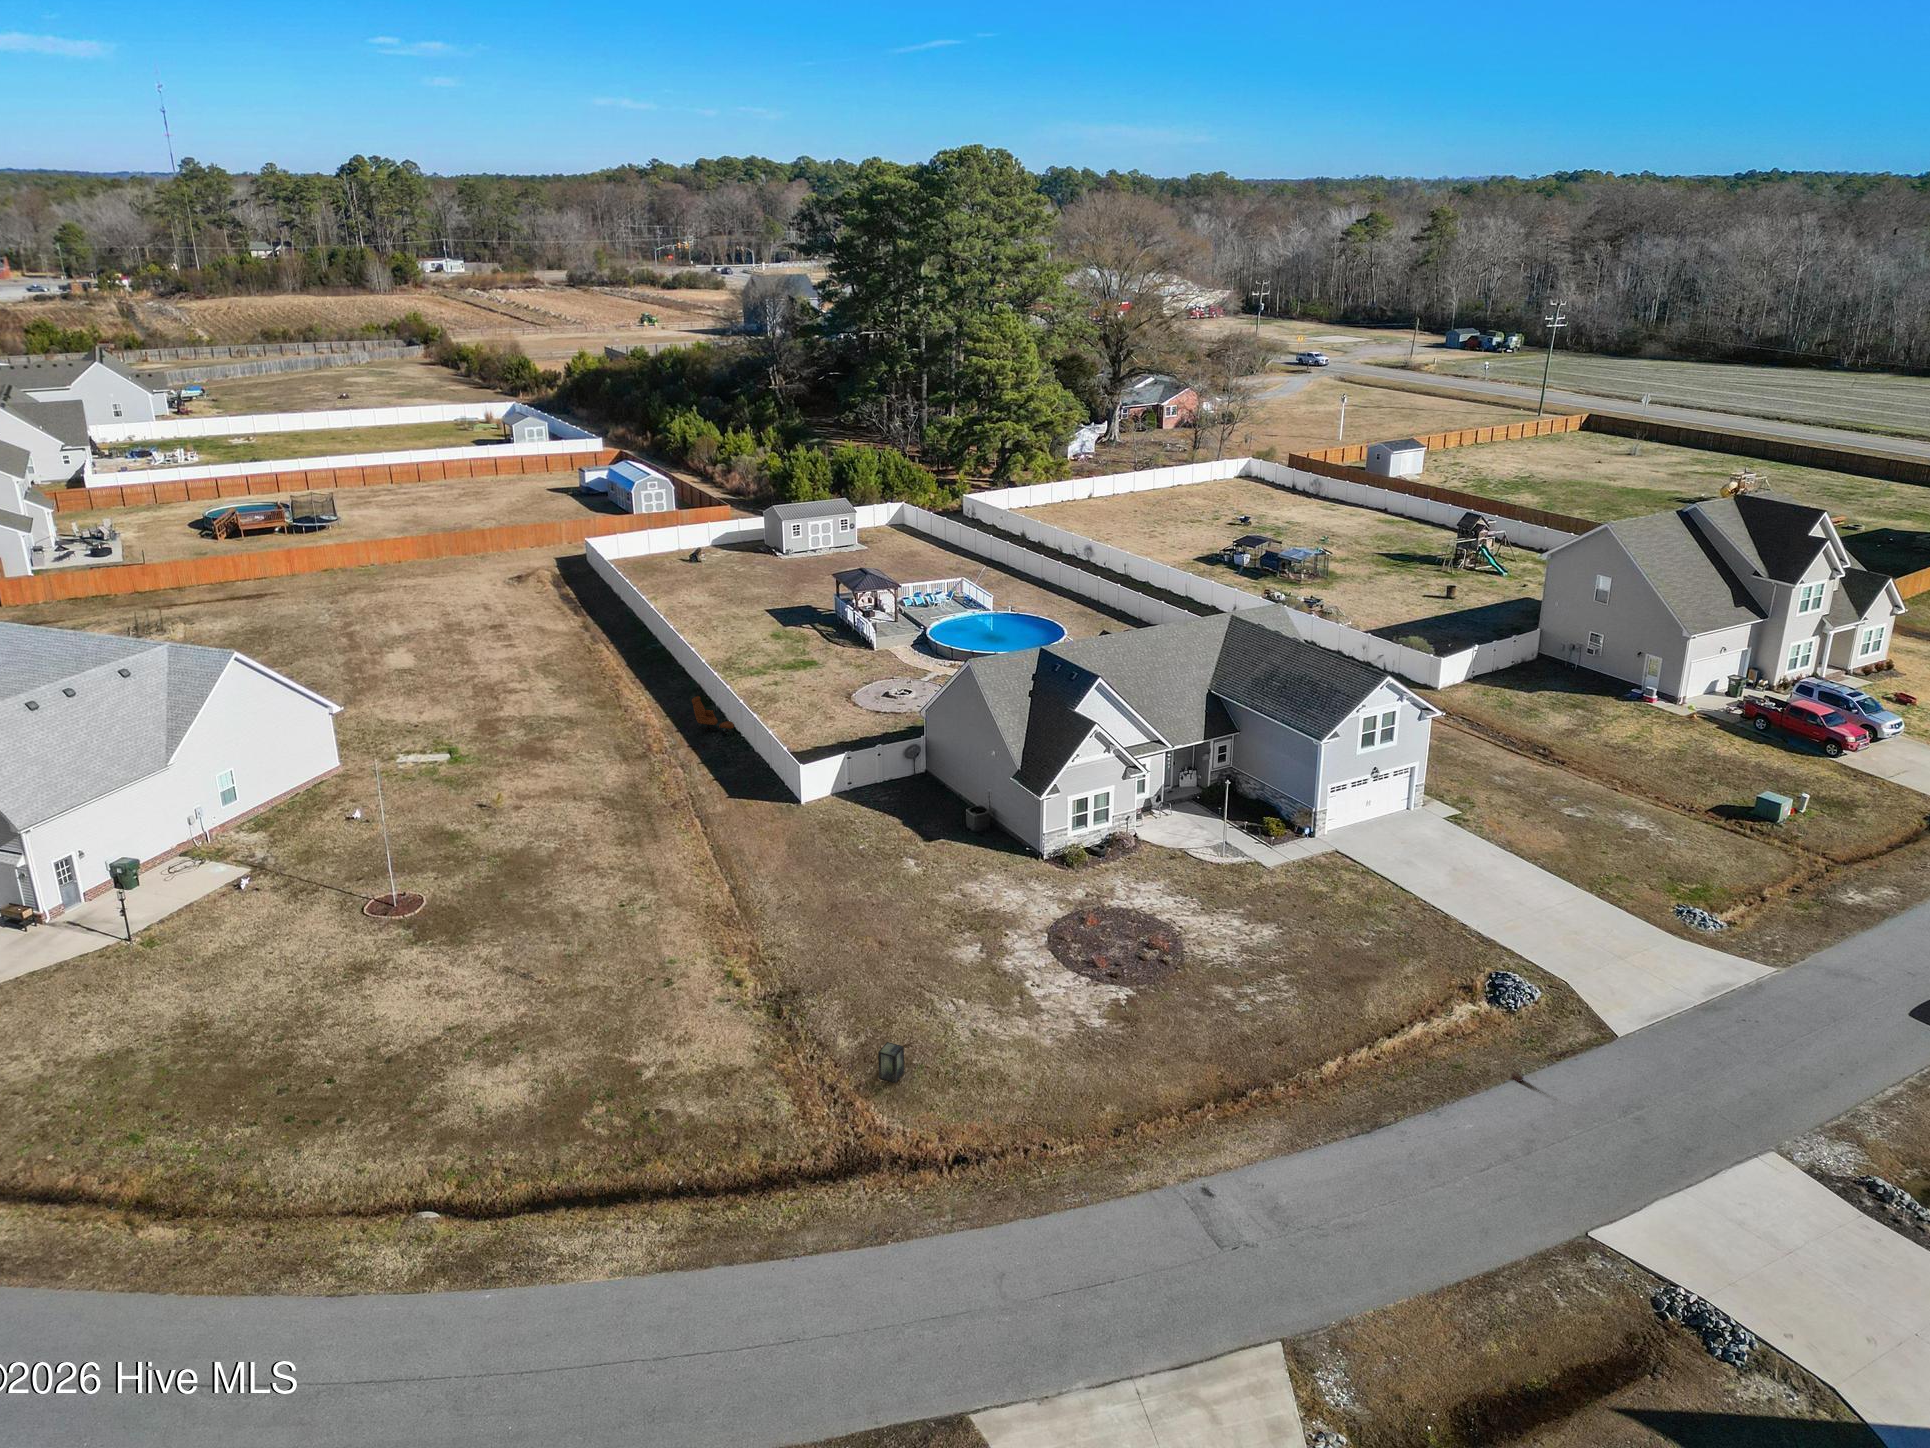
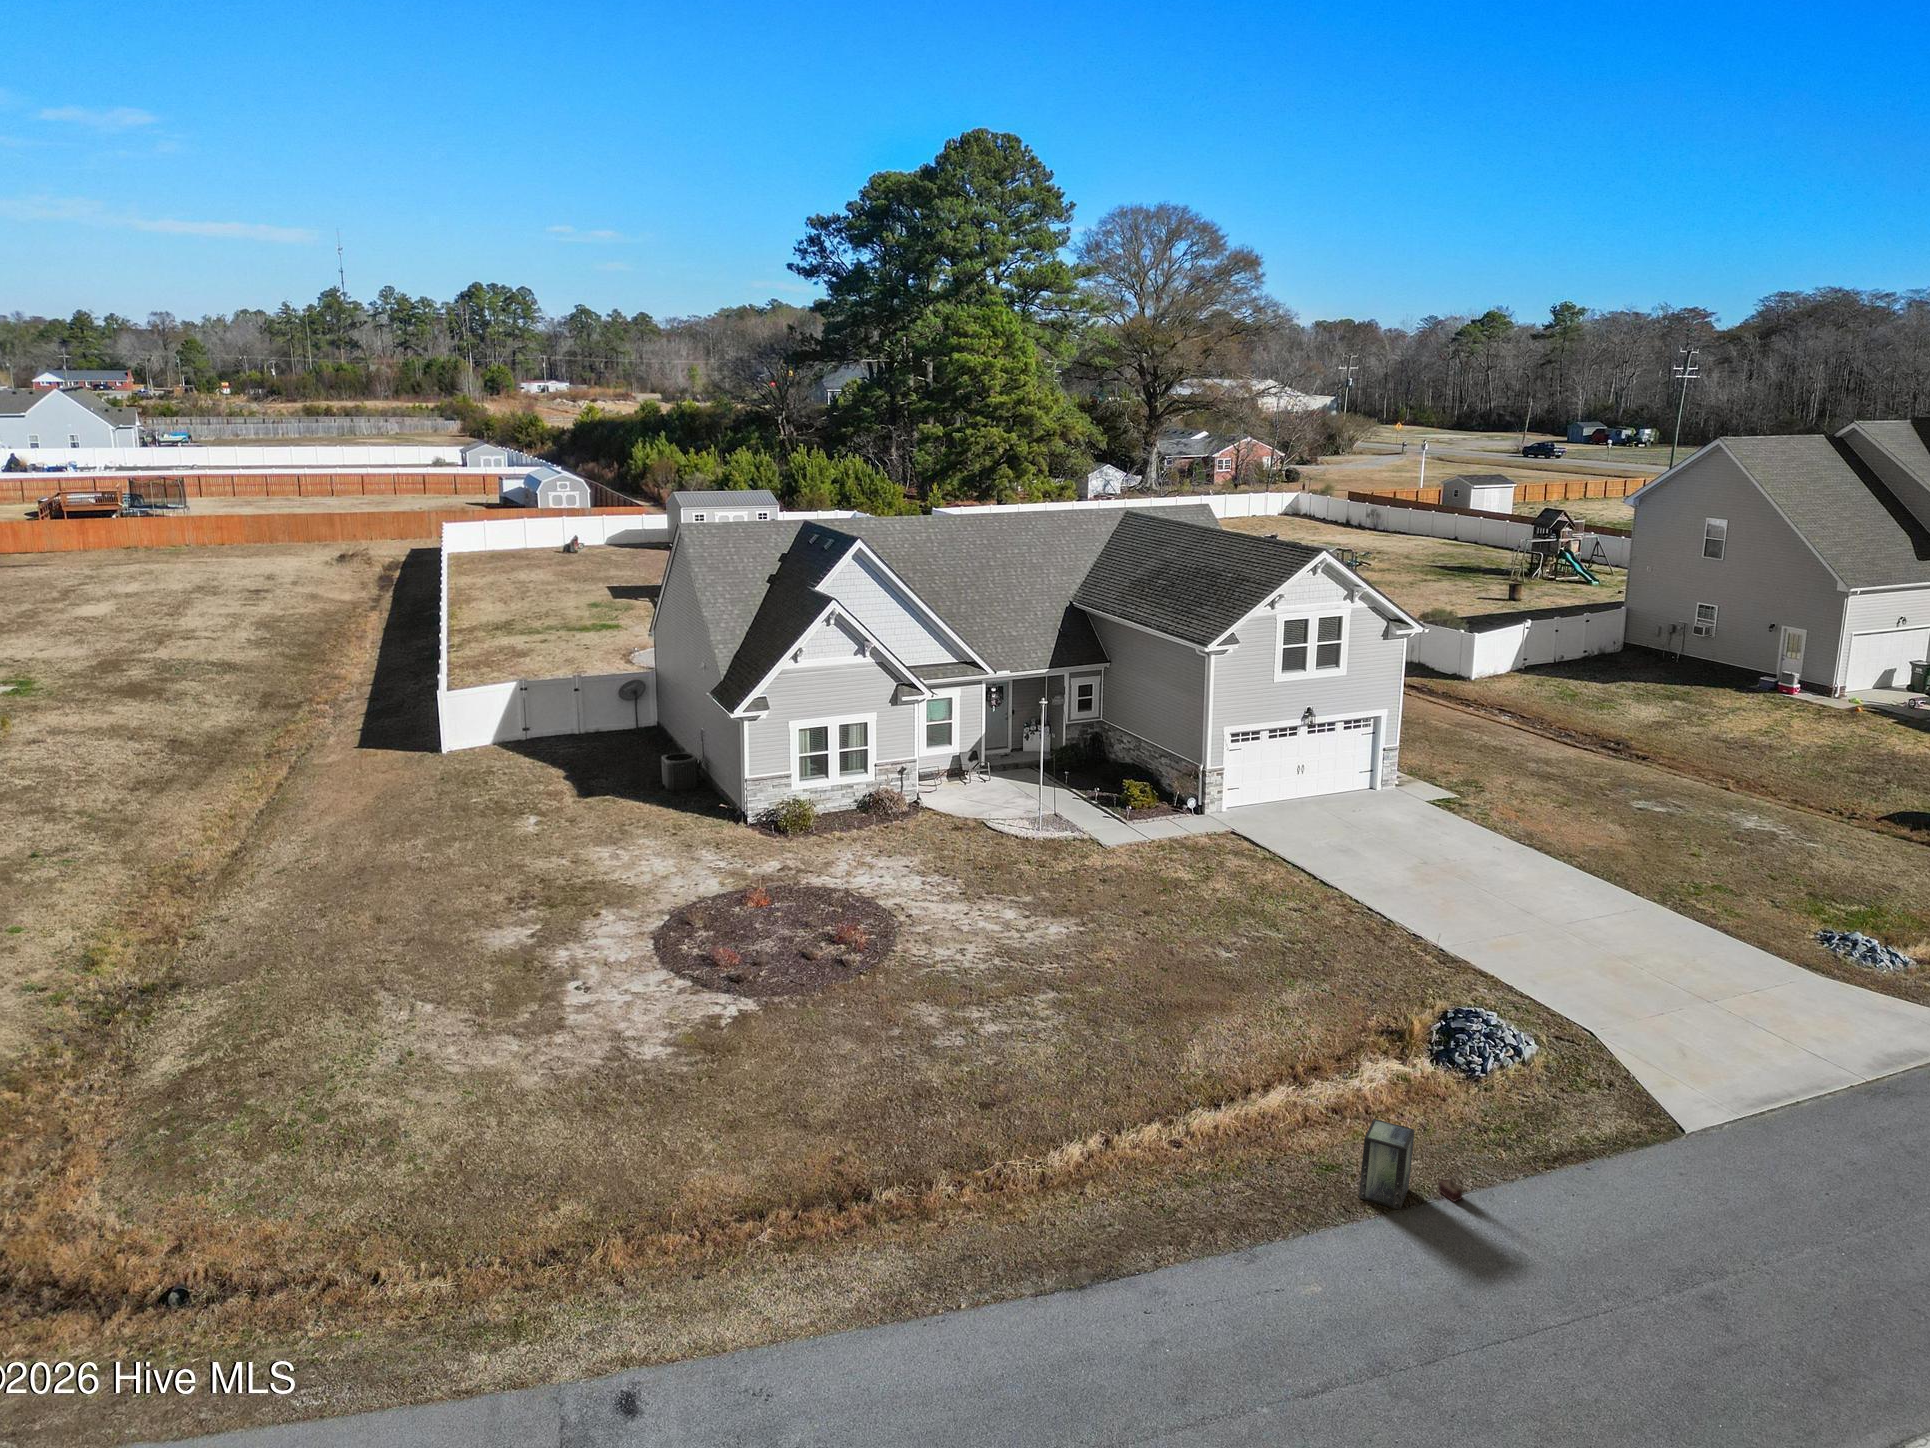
lounge chair: present [692,696,734,734] -> none [361,622,420,677]
storage box: present [878,1042,904,1083] -> present [1359,1119,1415,1210]

